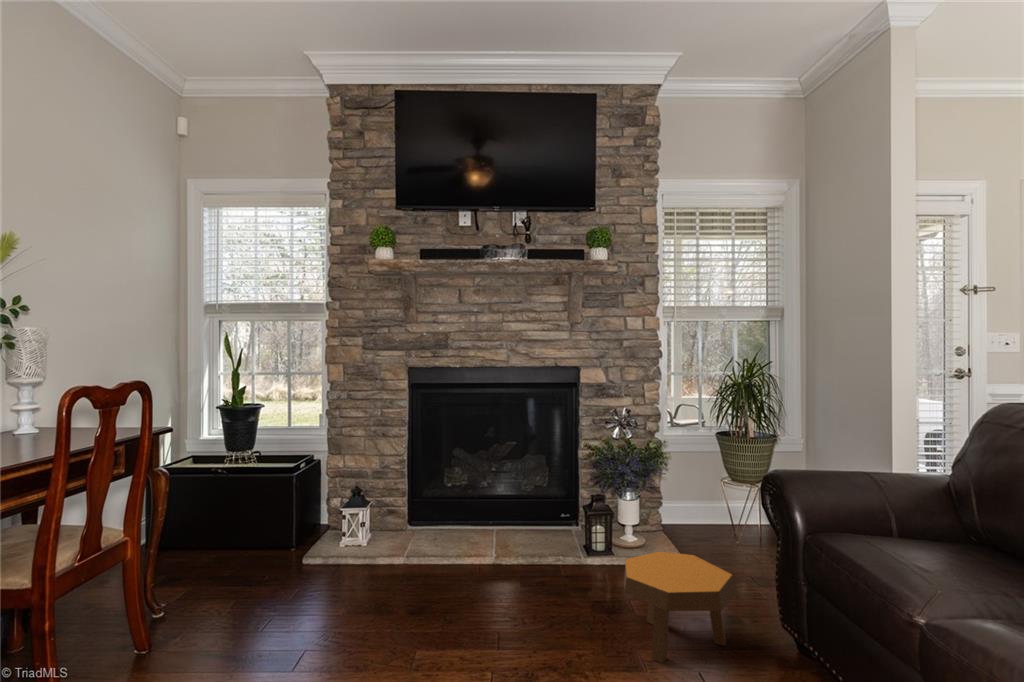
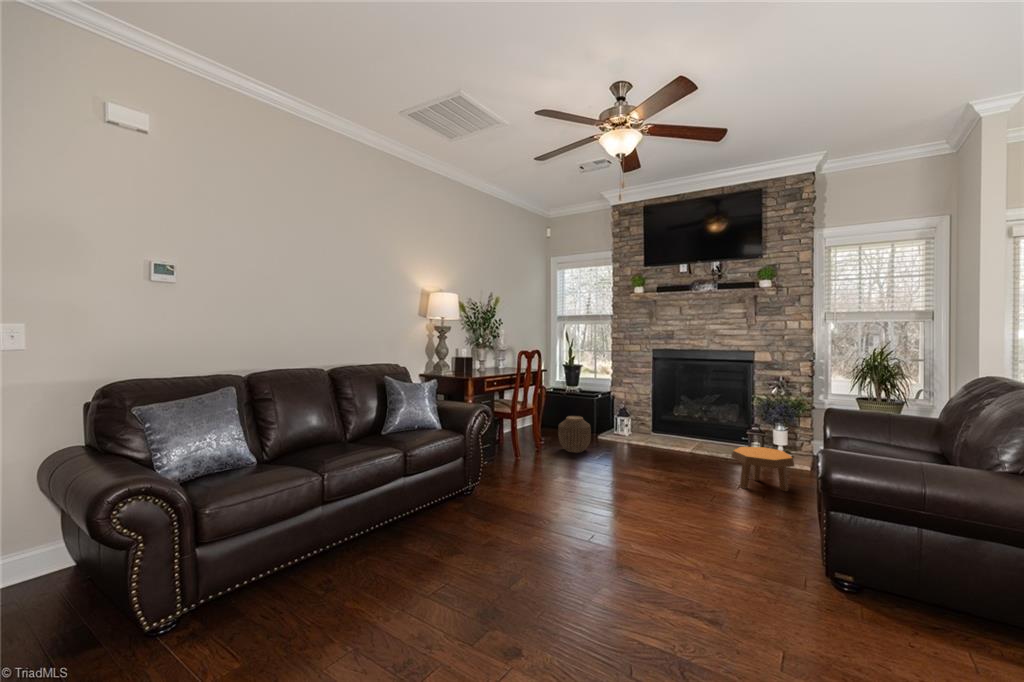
woven basket: none [208,535,295,635] -> present [559,416,591,452]

